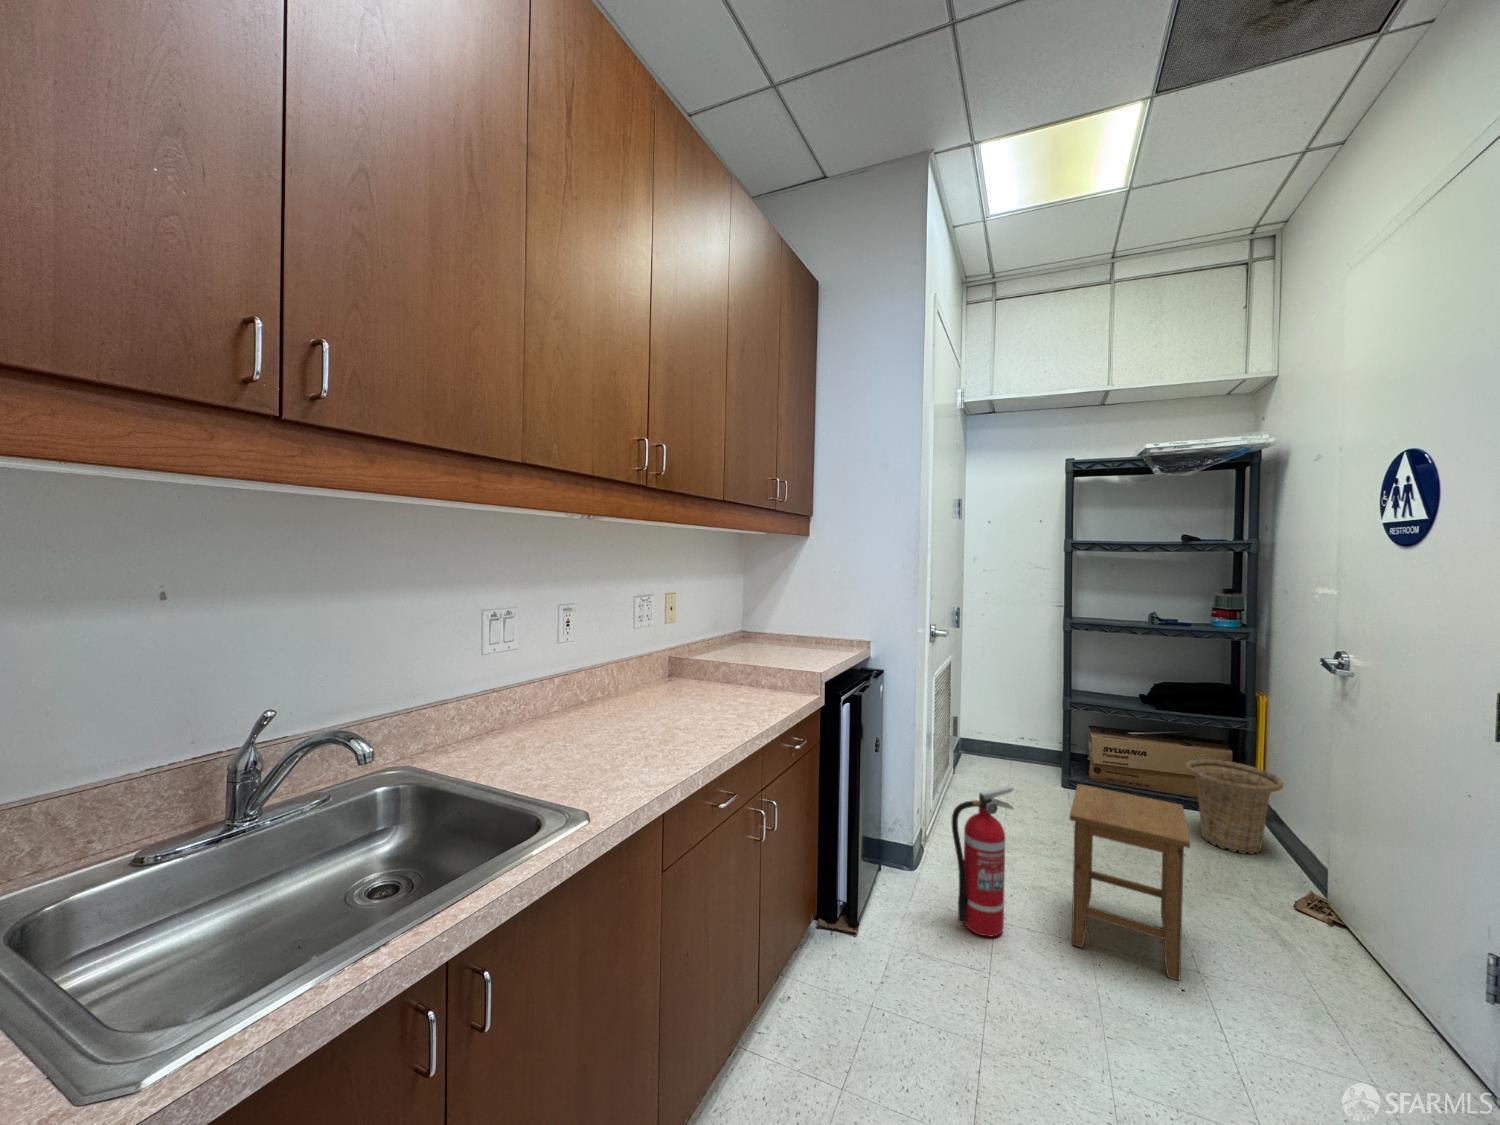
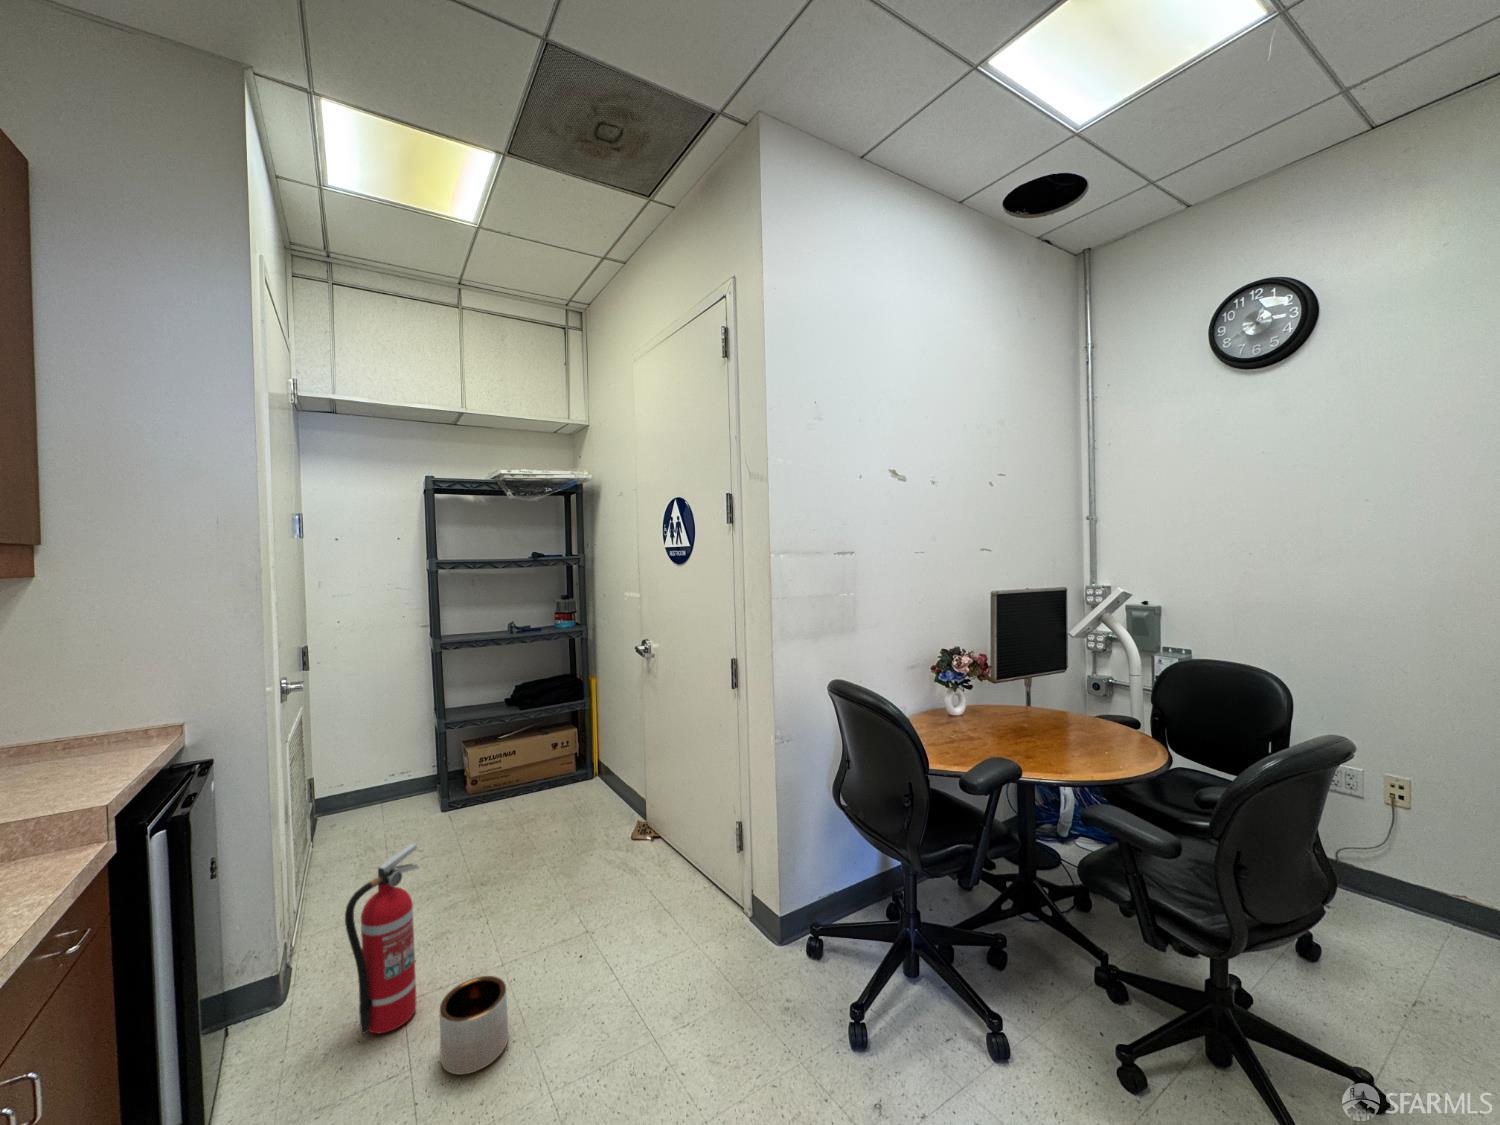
basket: present [1185,759,1284,854] -> none [550,736,613,811]
stool: present [1069,784,1190,980] -> none [476,792,578,973]
planter: none [1013,930,1080,1020] -> present [440,976,508,1074]

